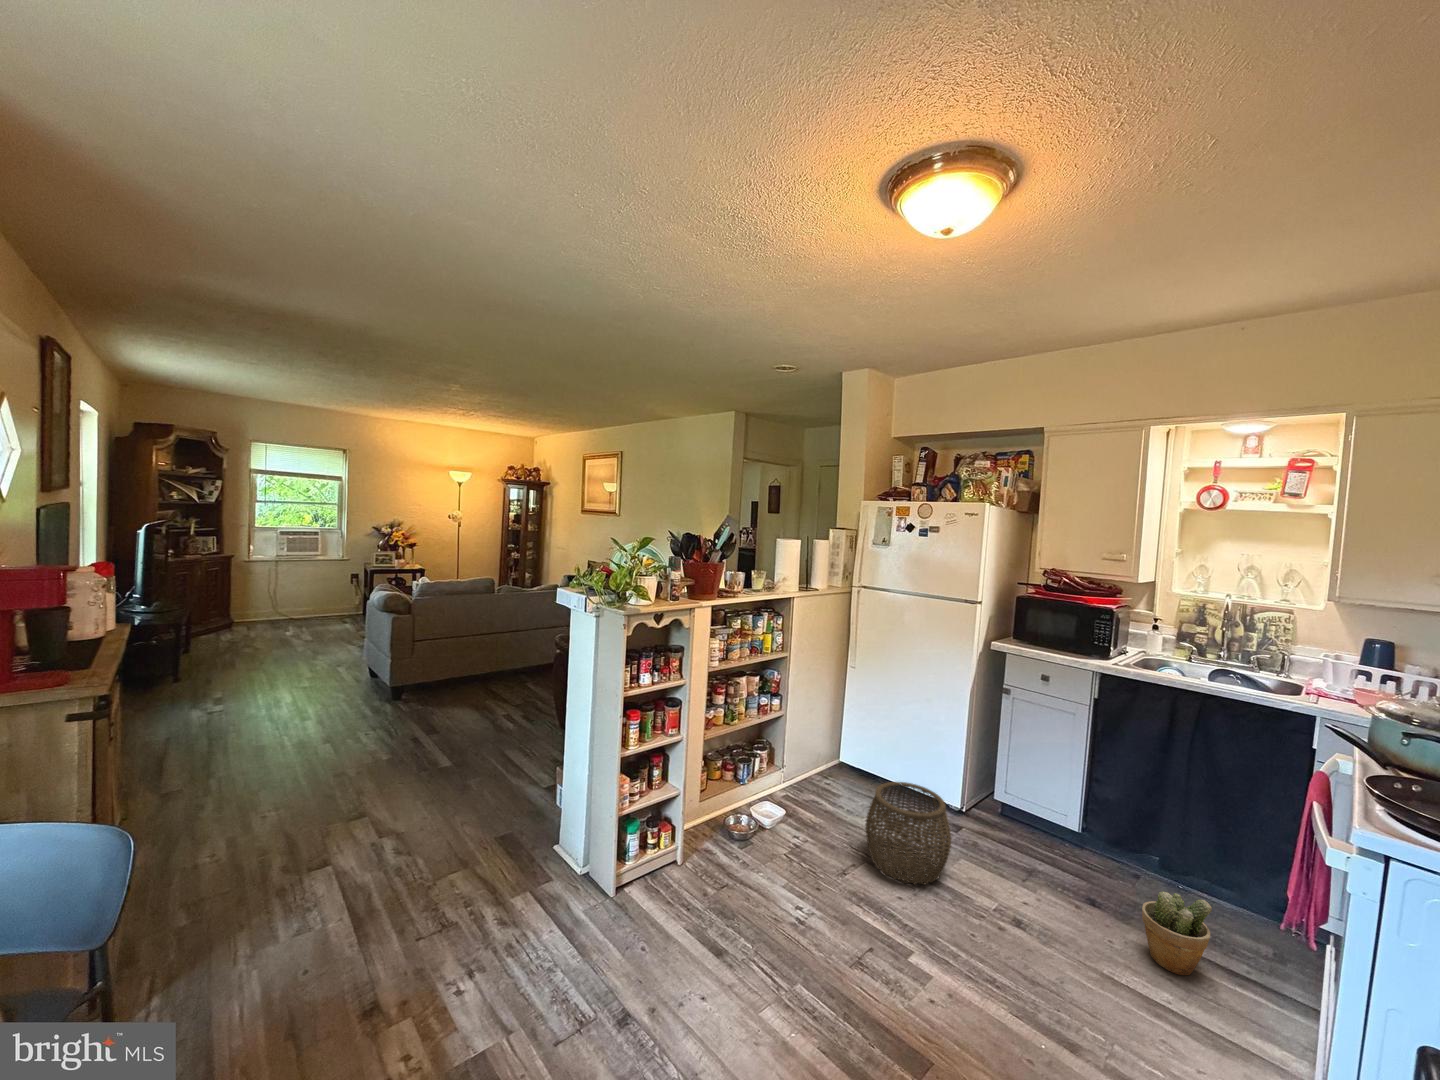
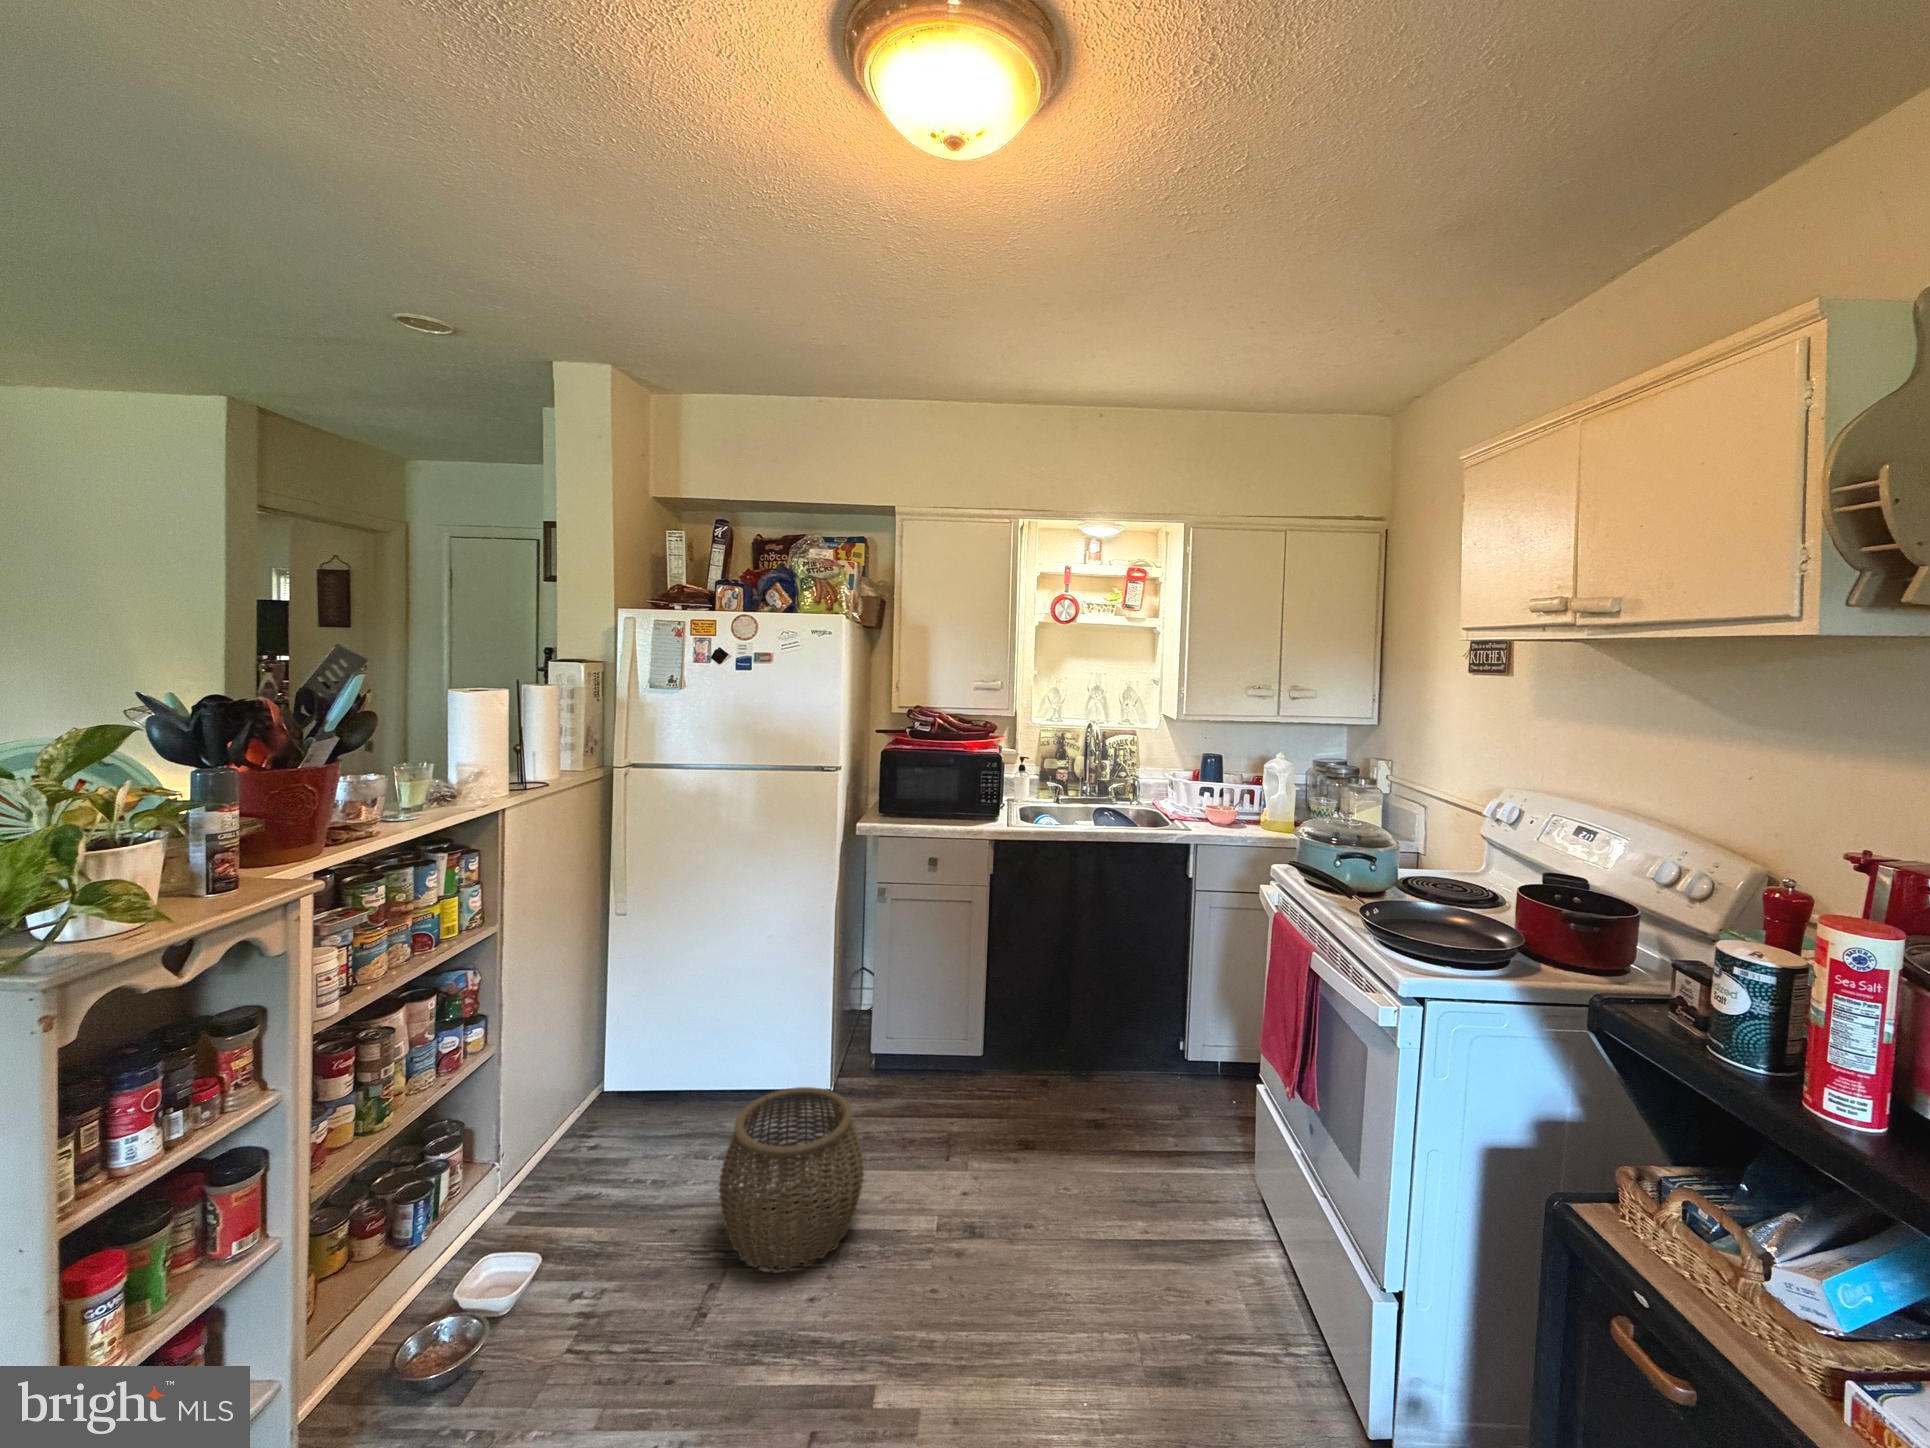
potted plant: present [1142,892,1212,975] -> none [1088,1085,1153,1187]

